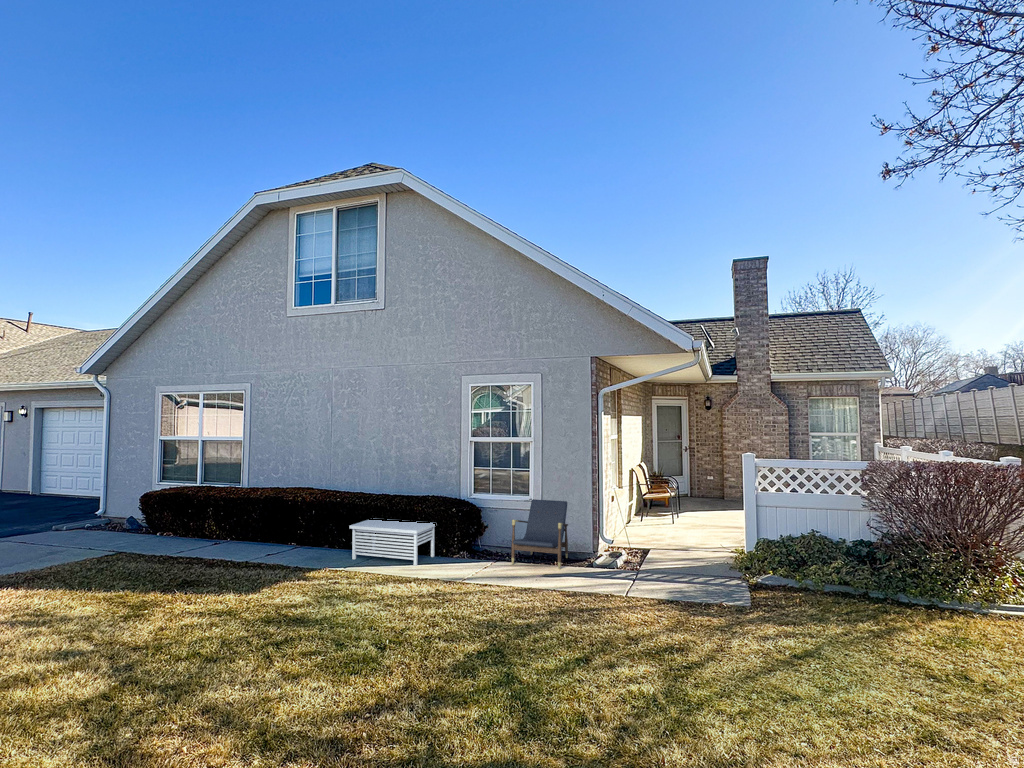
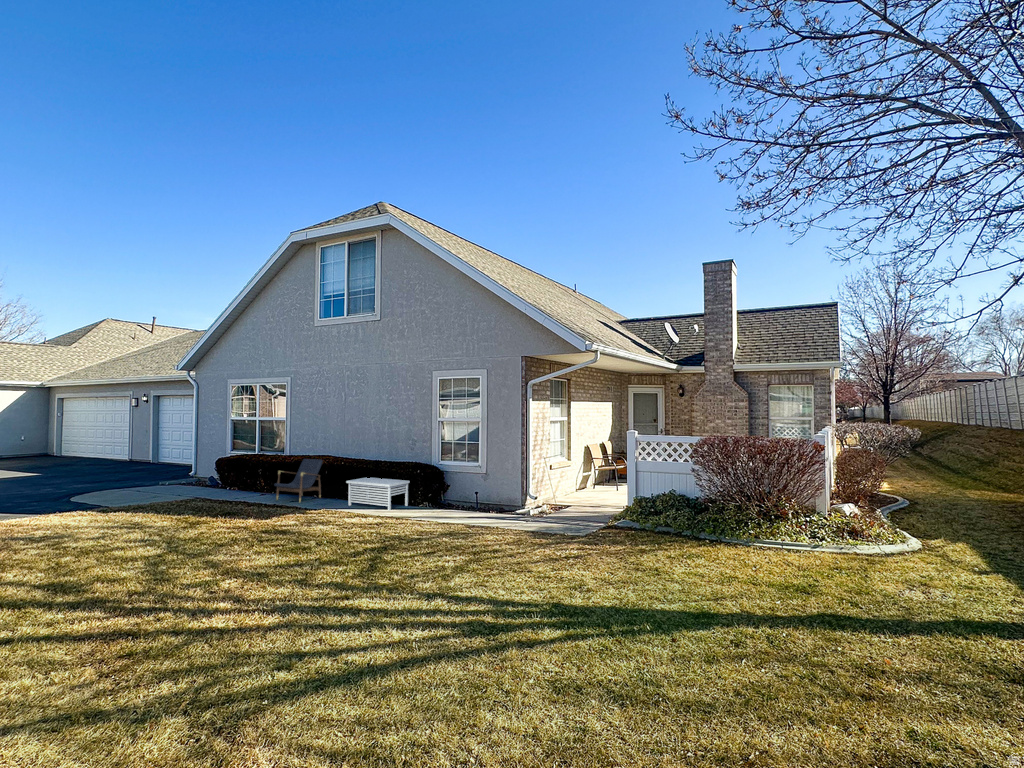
lounge chair: present [511,499,568,569] -> present [274,459,323,502]

